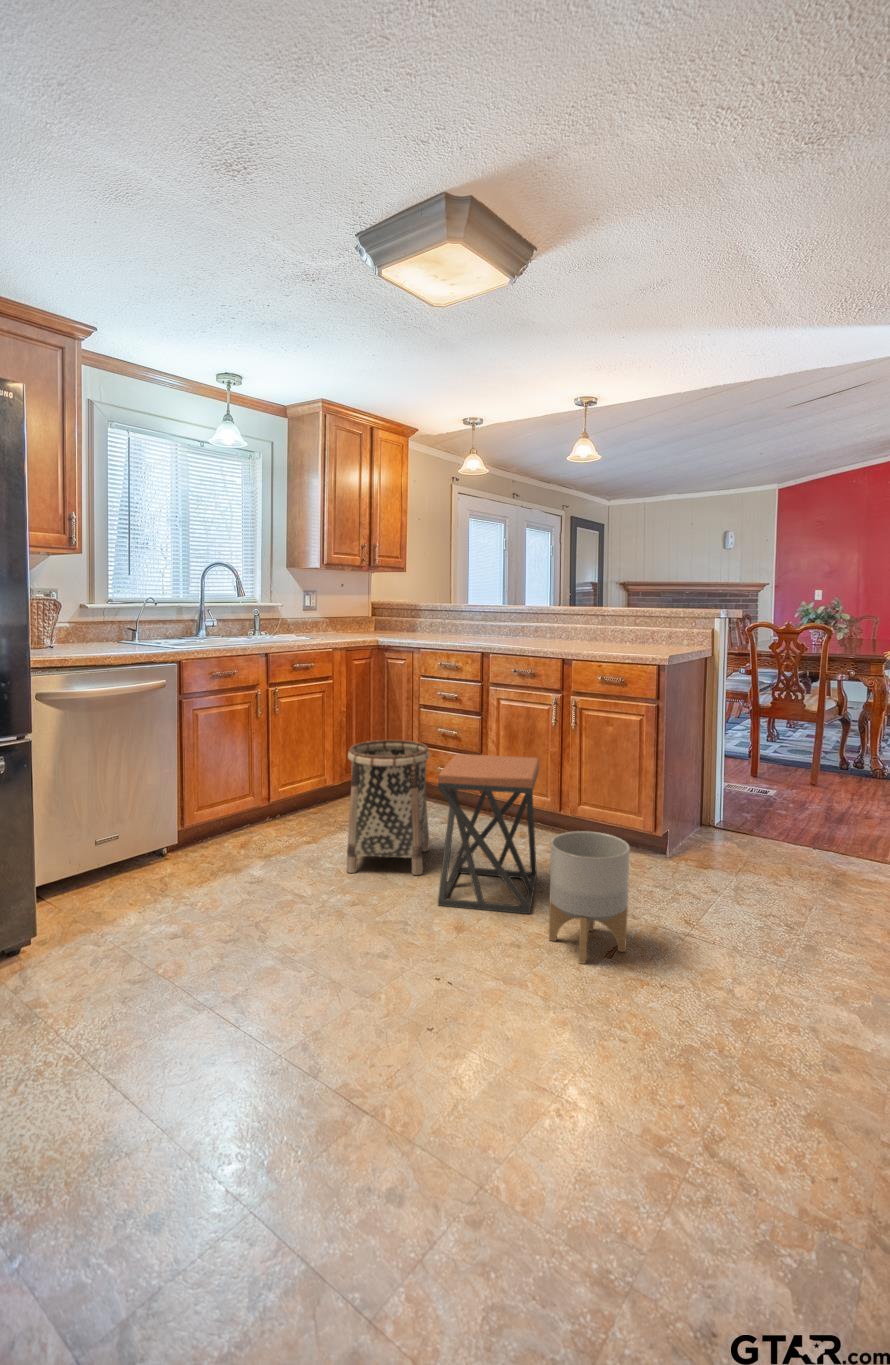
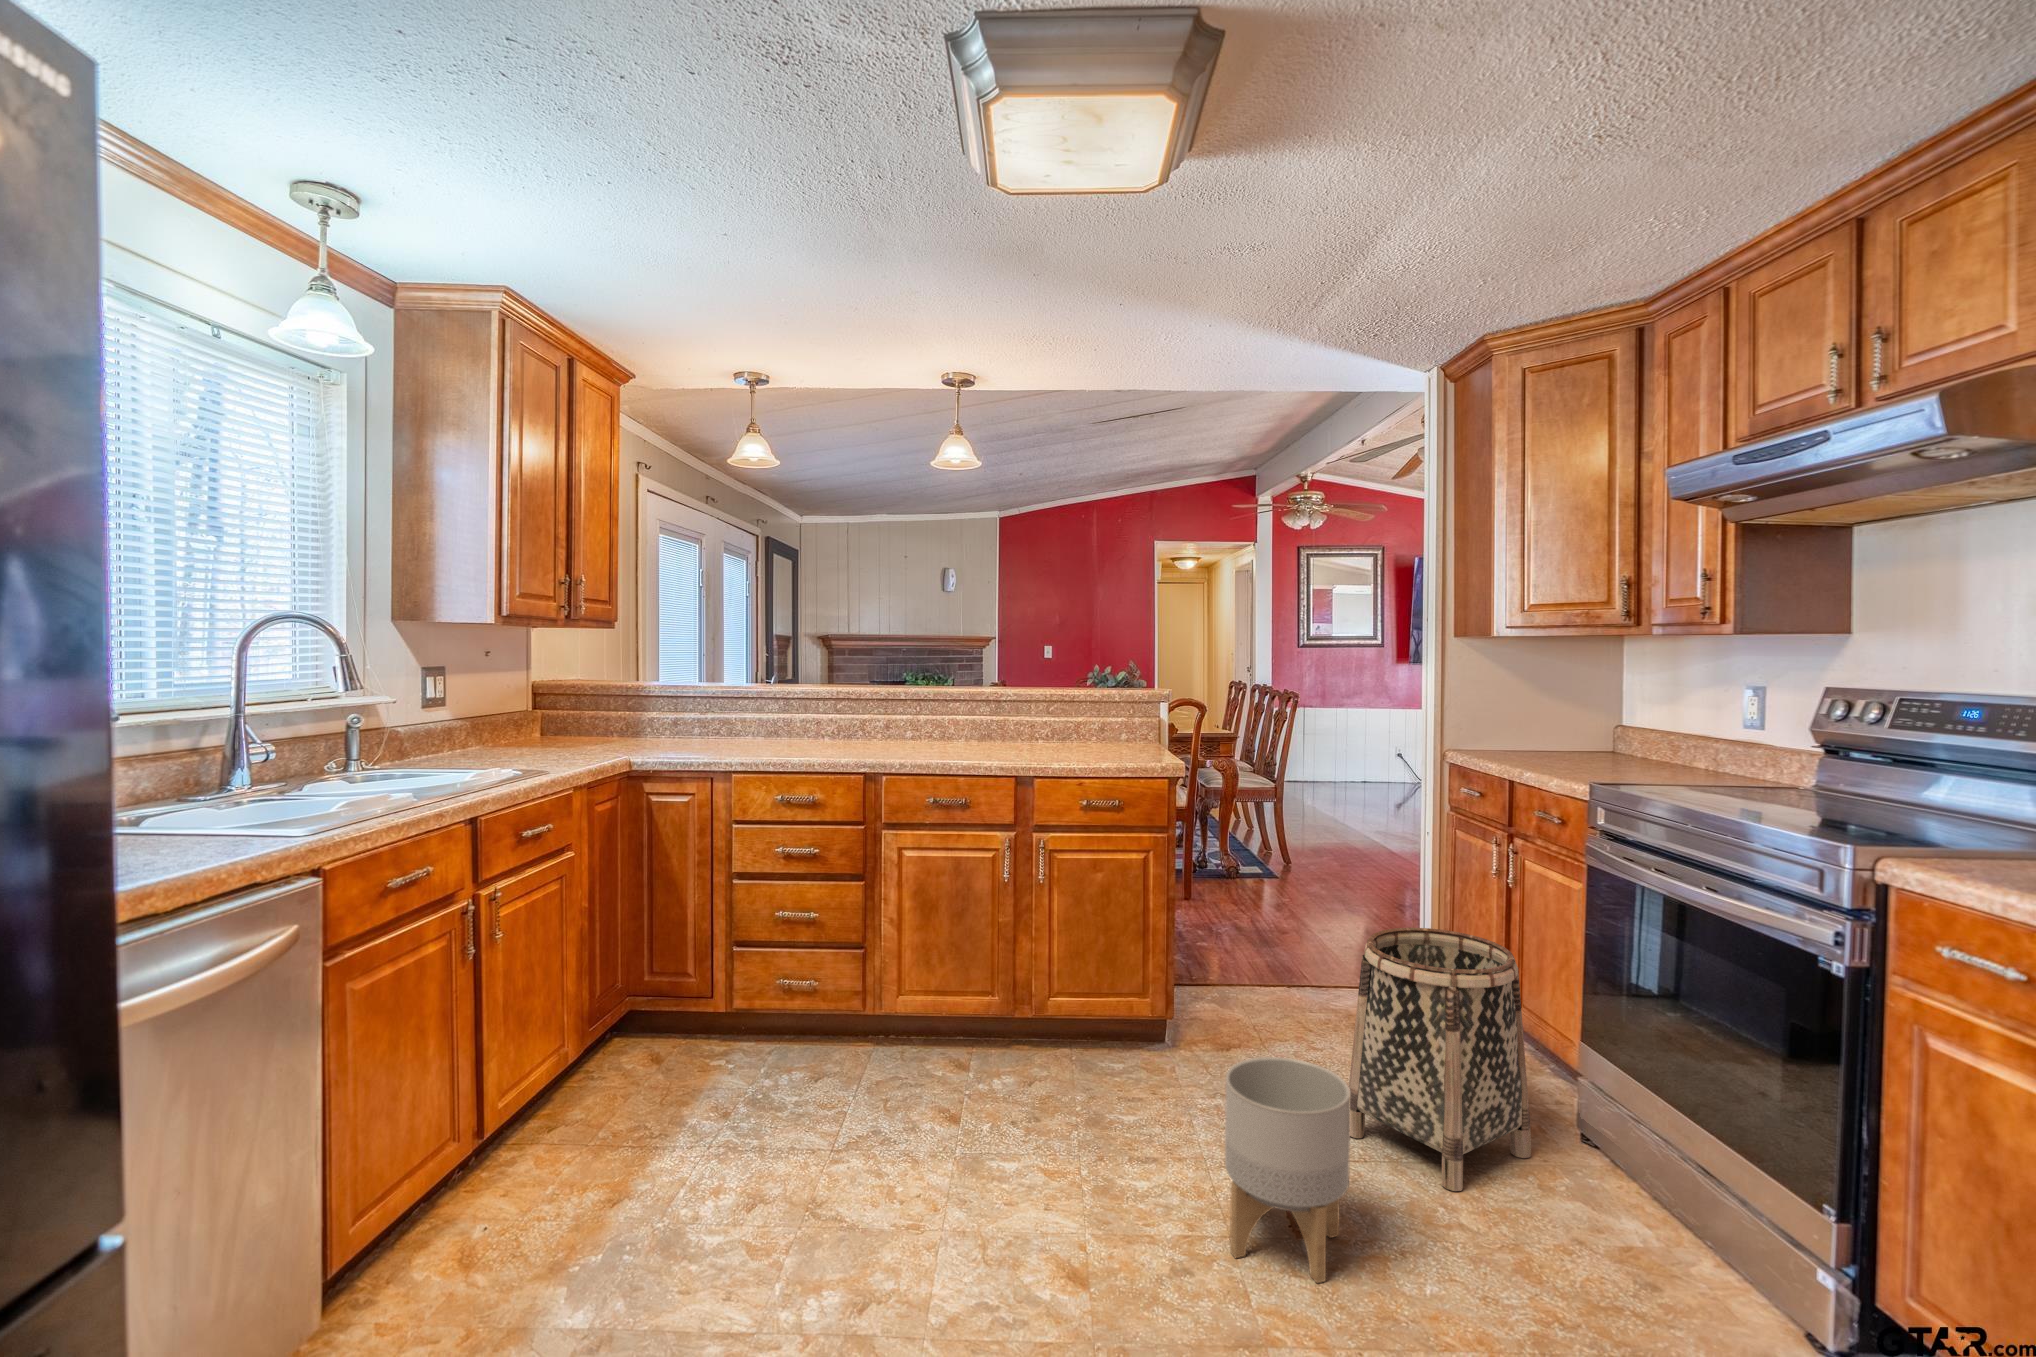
basket: present [347,740,430,875] -> present [1349,928,1531,1191]
stool: present [438,754,539,914] -> none [955,948,1156,1260]

